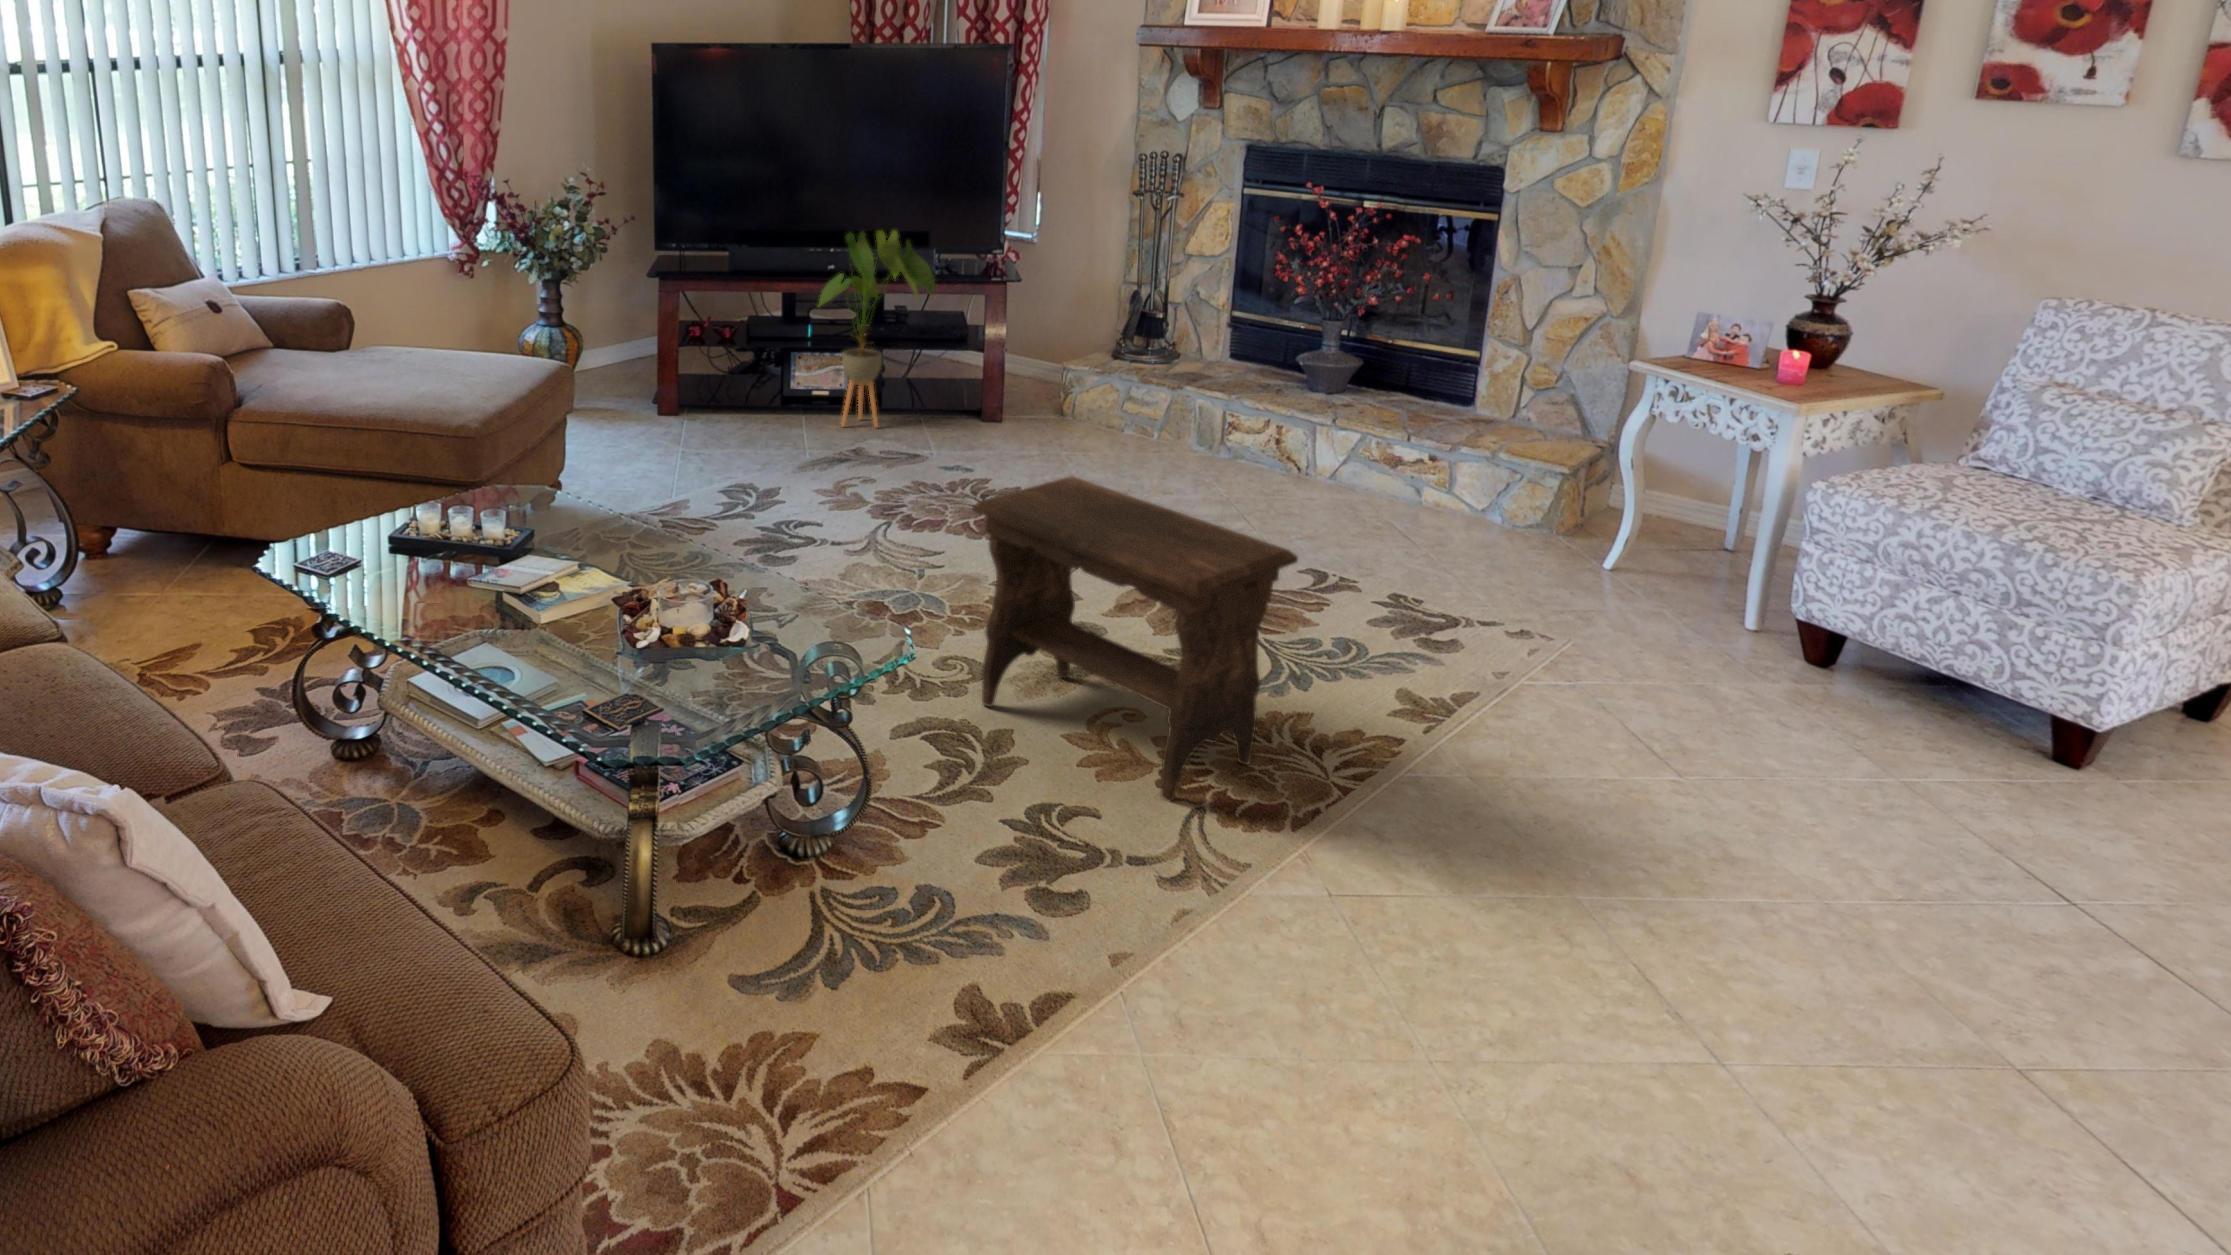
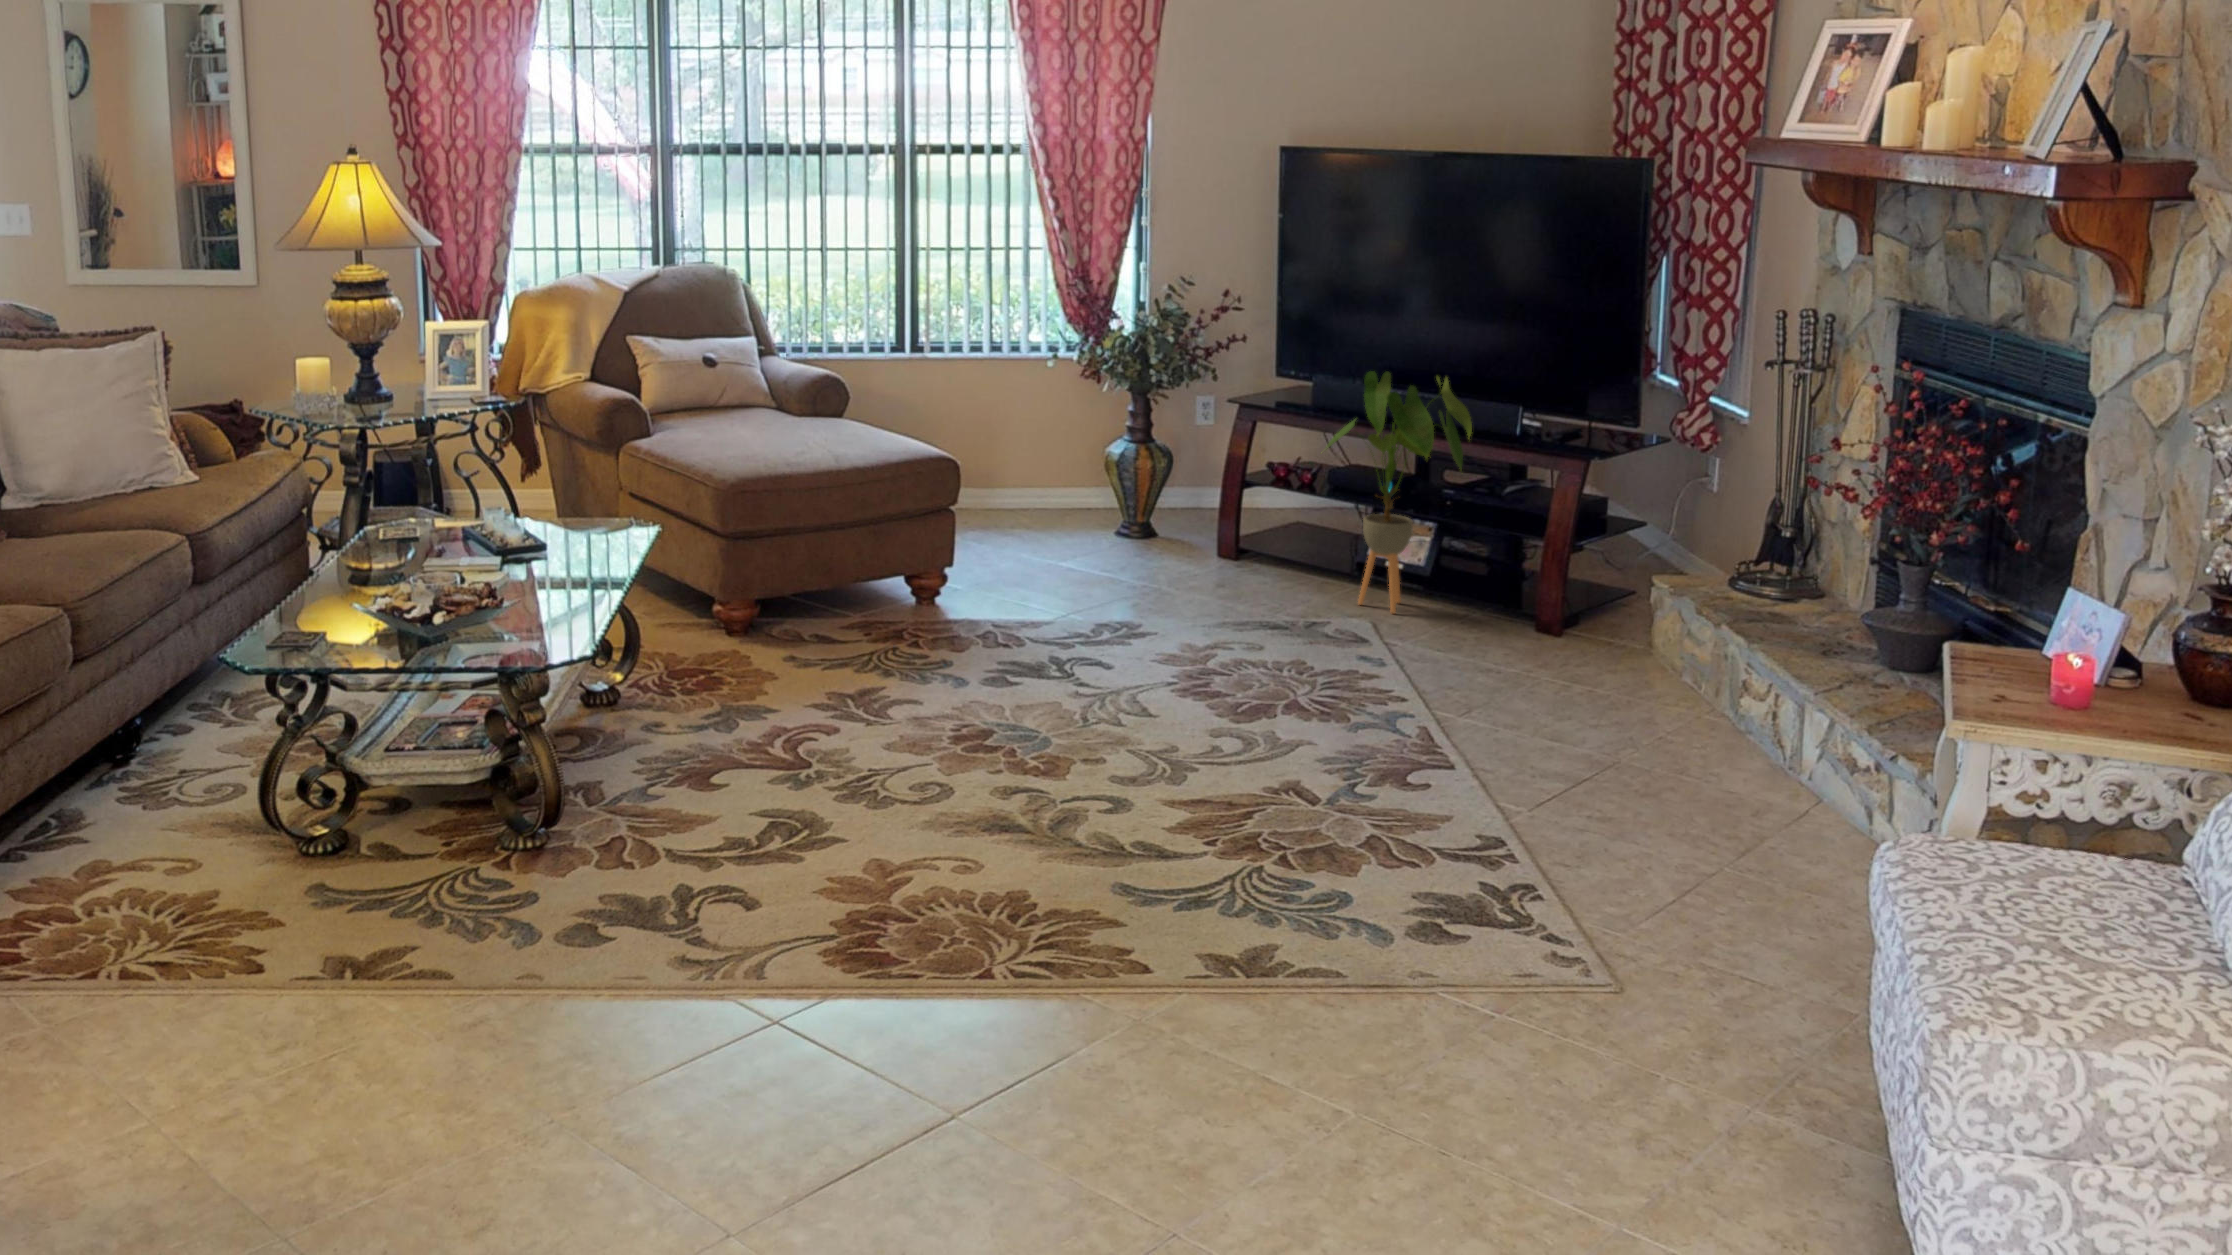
footstool: present [972,476,1298,801] -> none [769,597,984,935]

